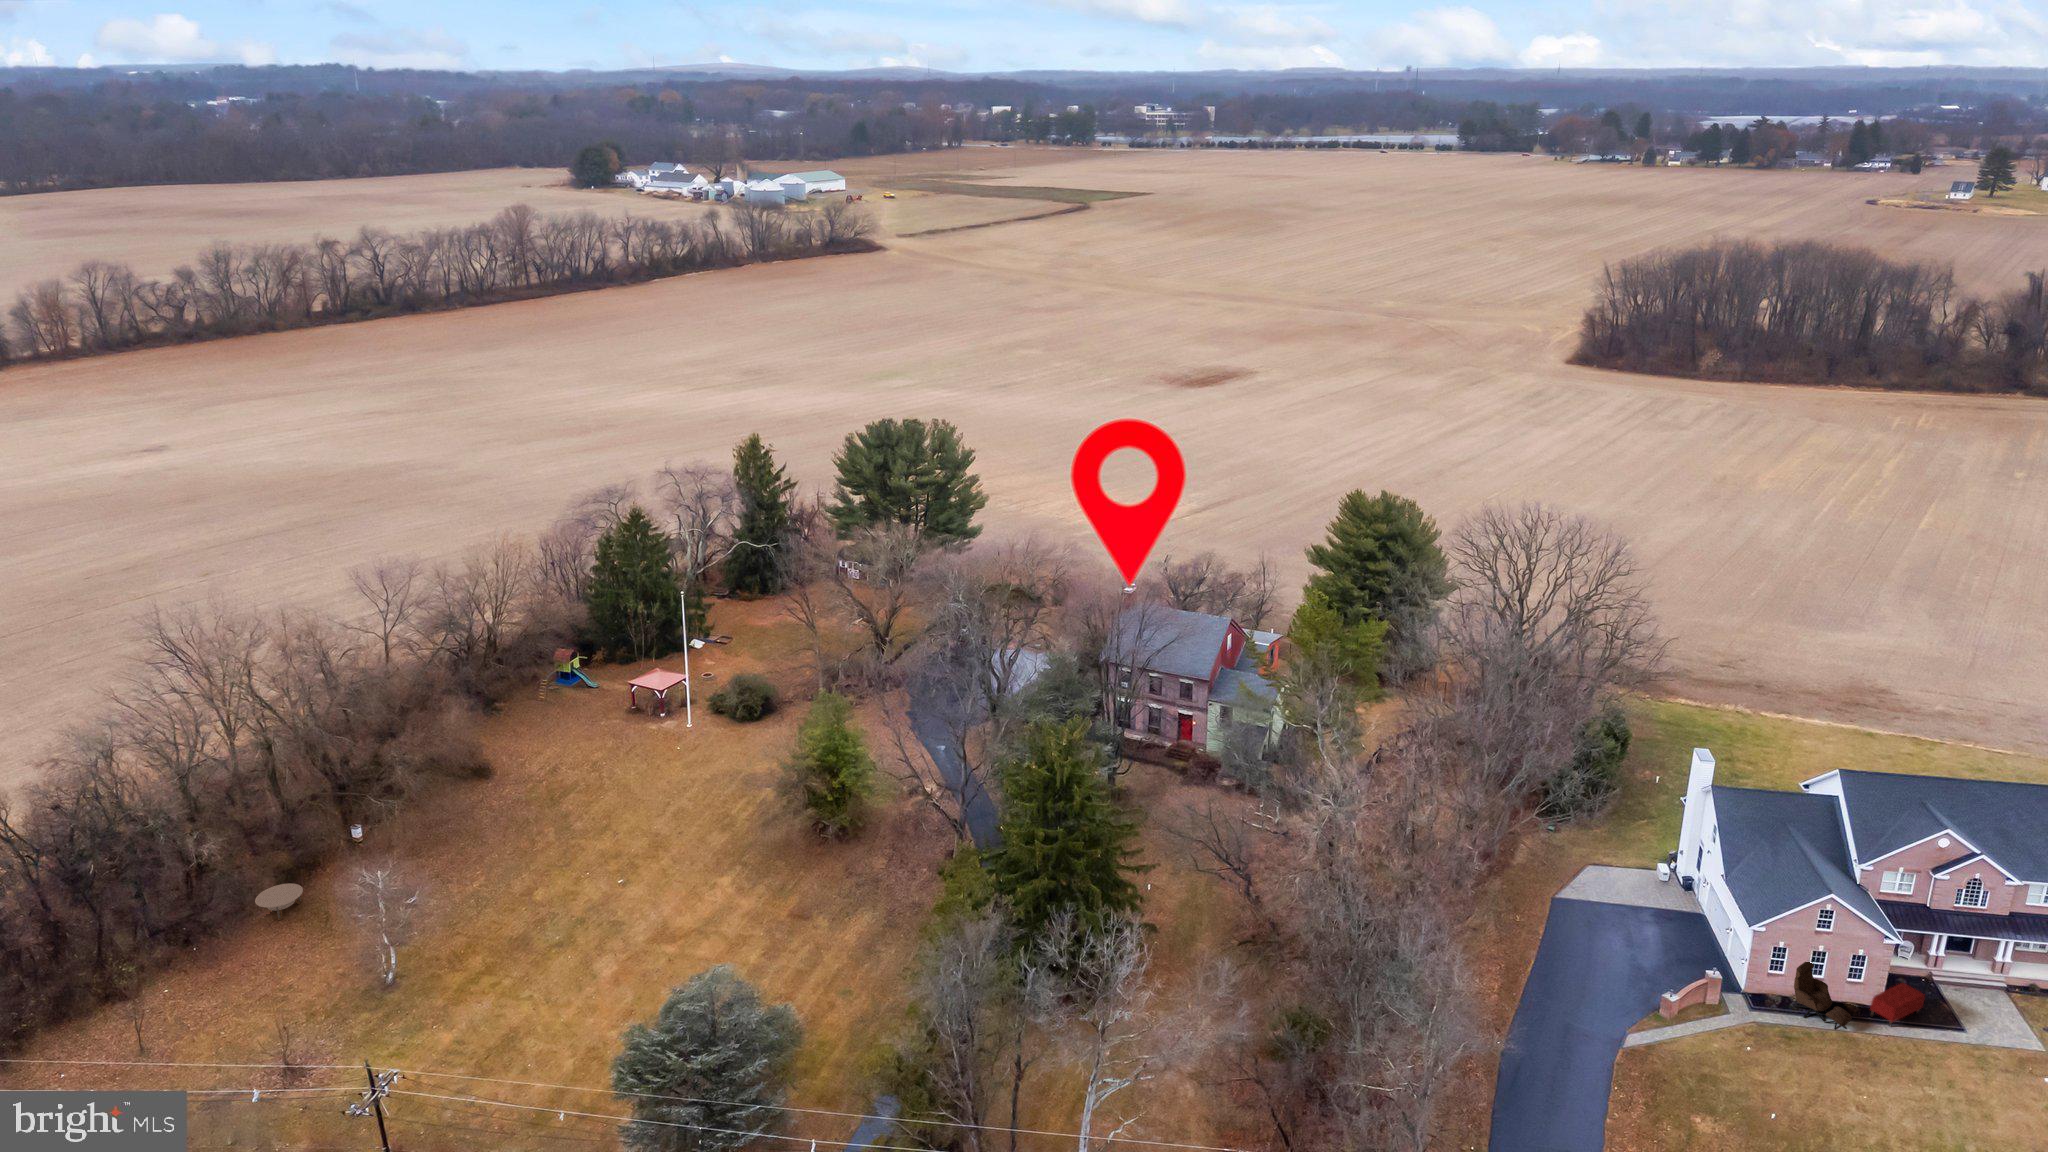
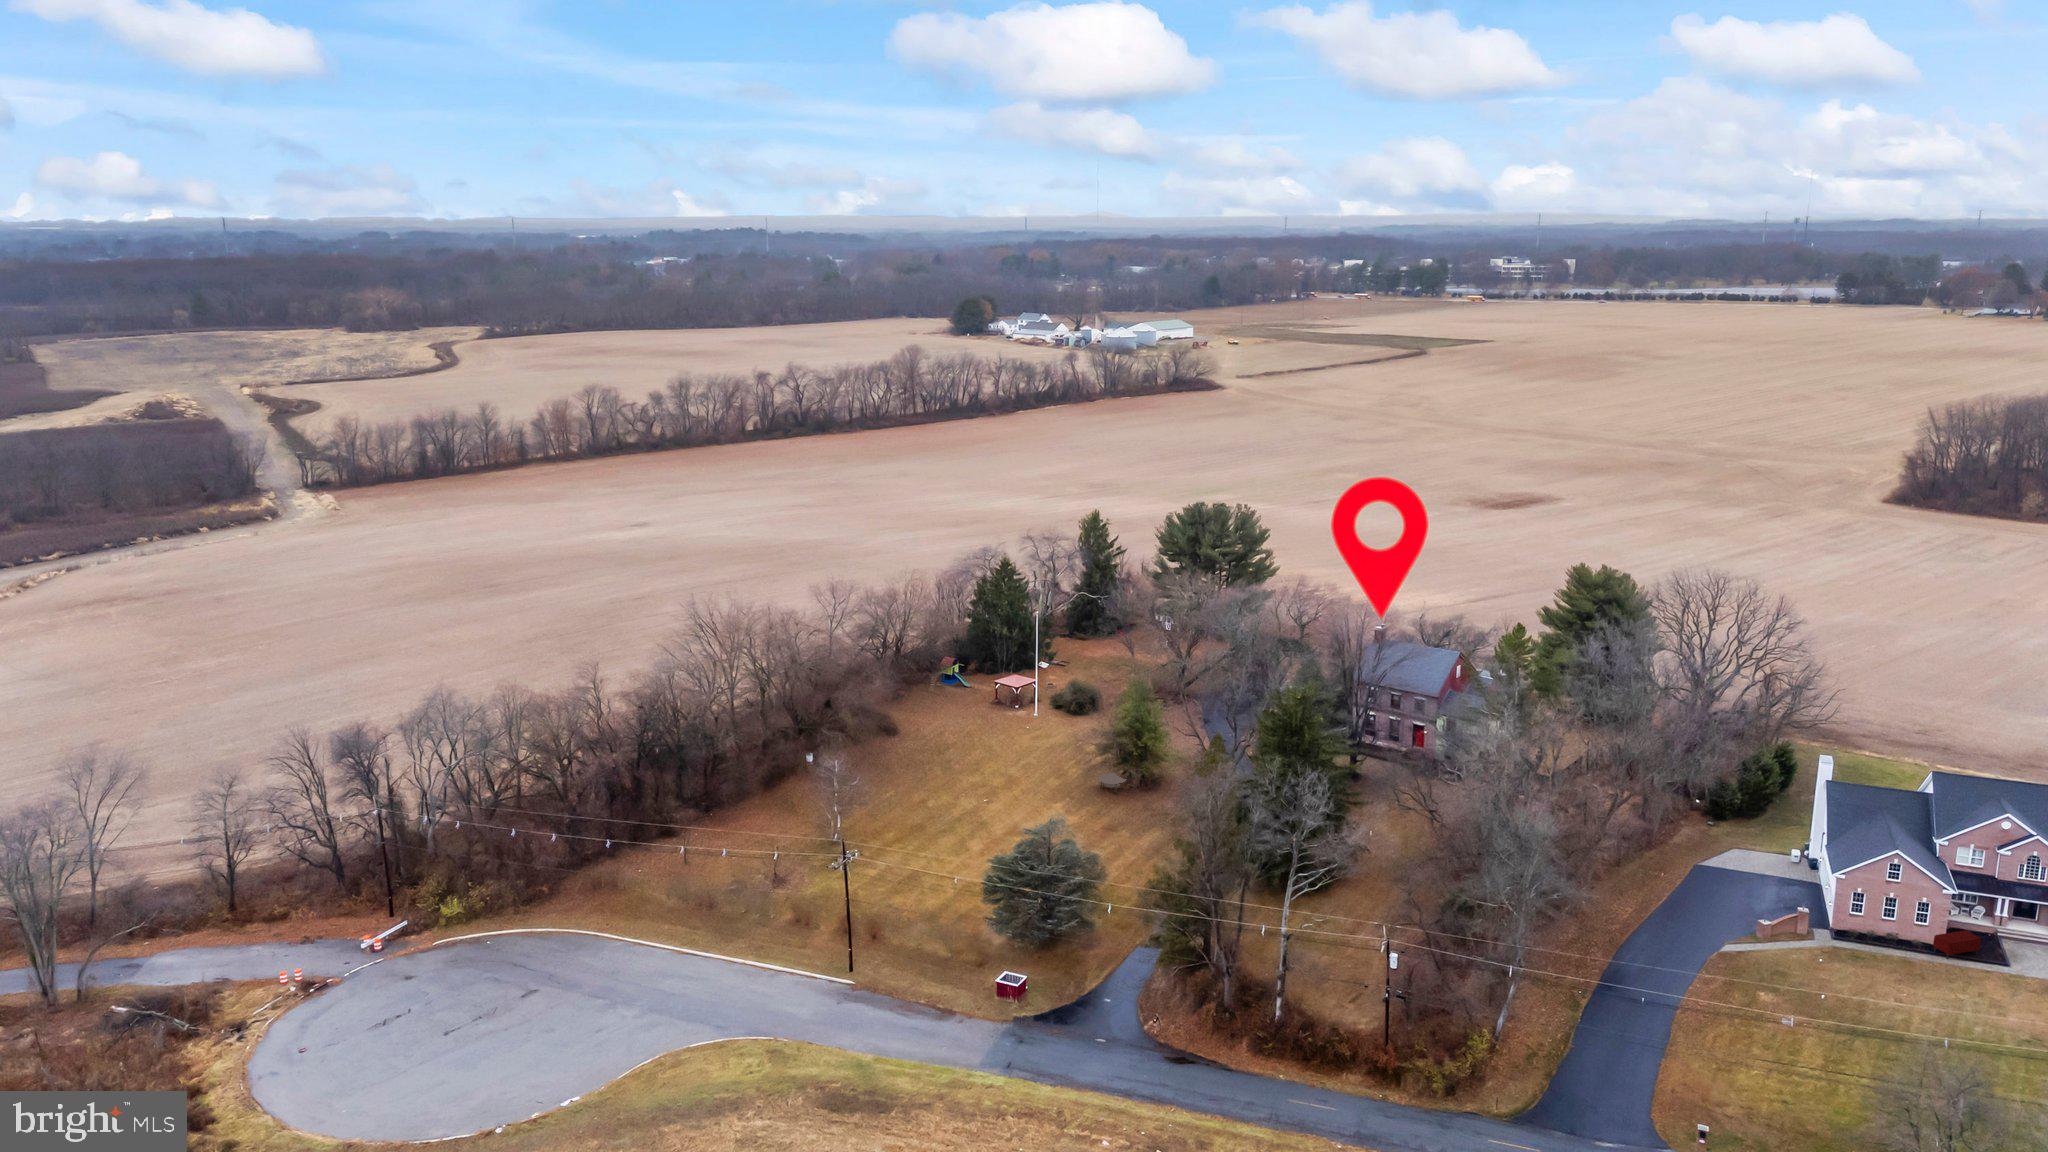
round table: present [255,884,303,921] -> present [1098,773,1126,794]
lounge chair: present [1794,962,1852,1030] -> none [1868,905,1914,958]

